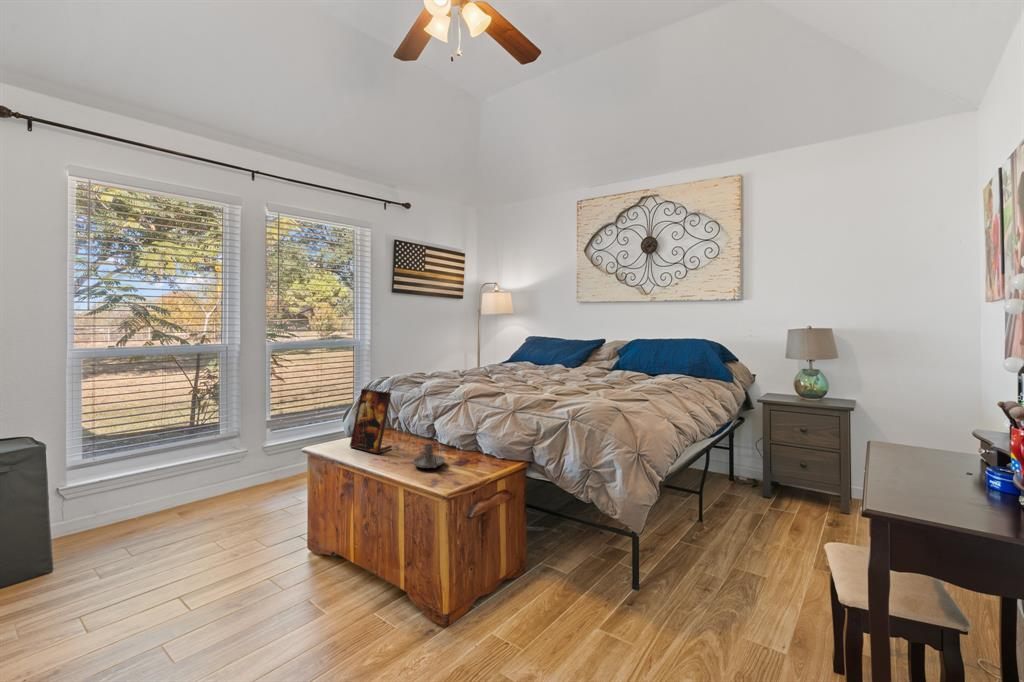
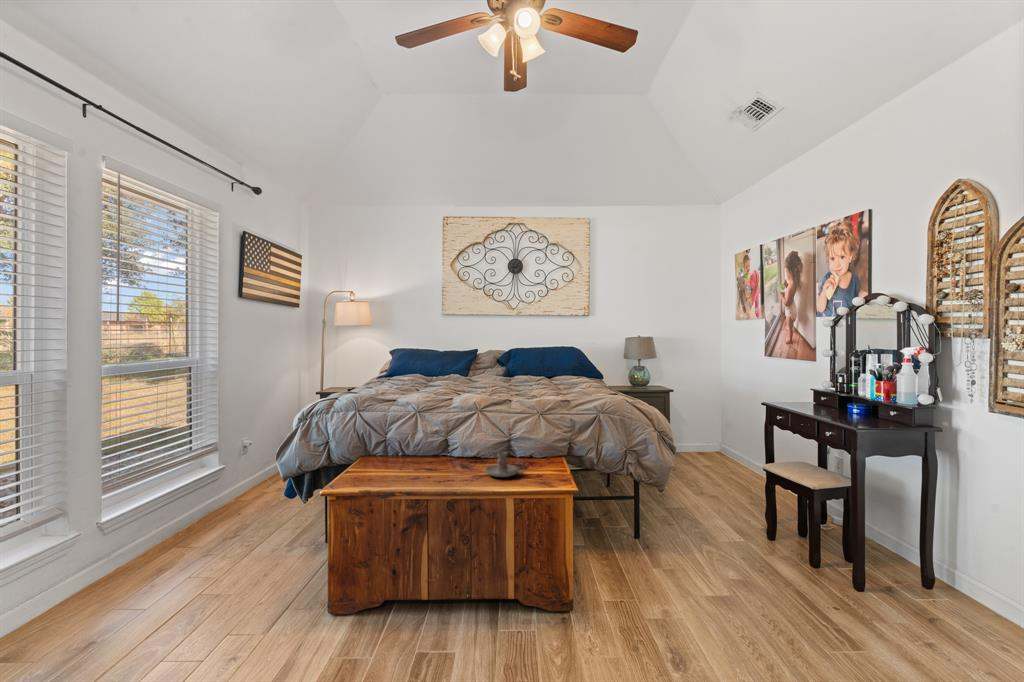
picture frame: present [350,389,391,453] -> none [377,405,429,479]

